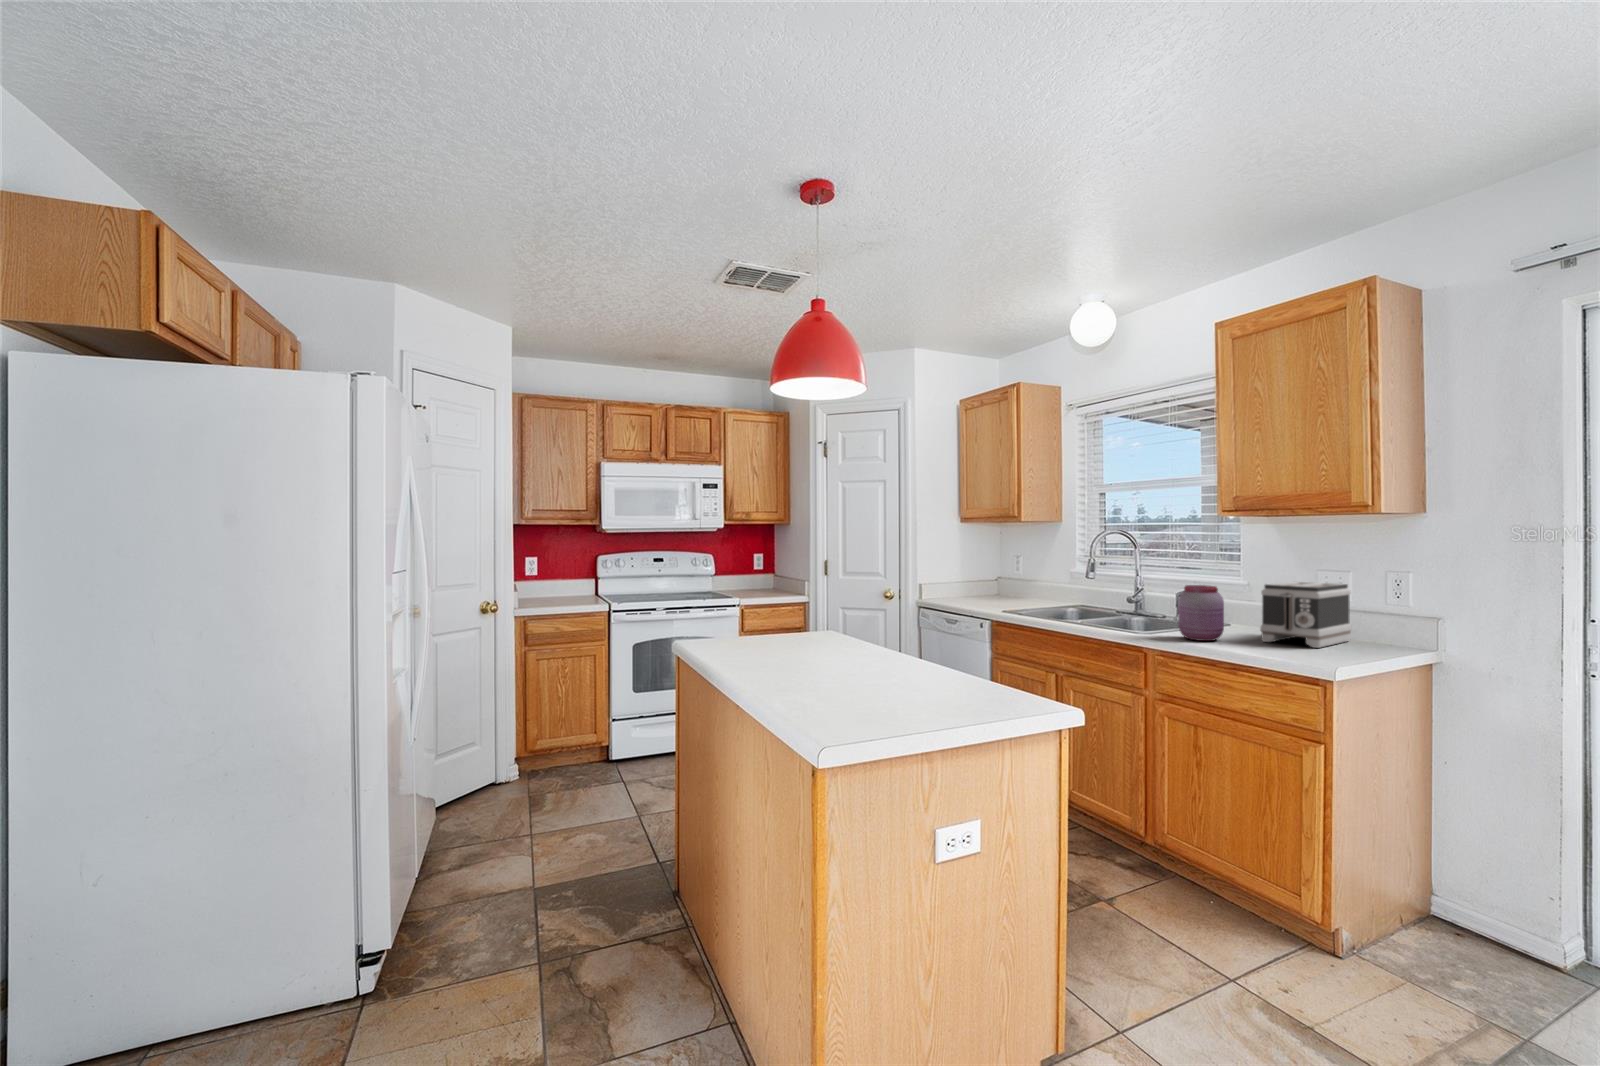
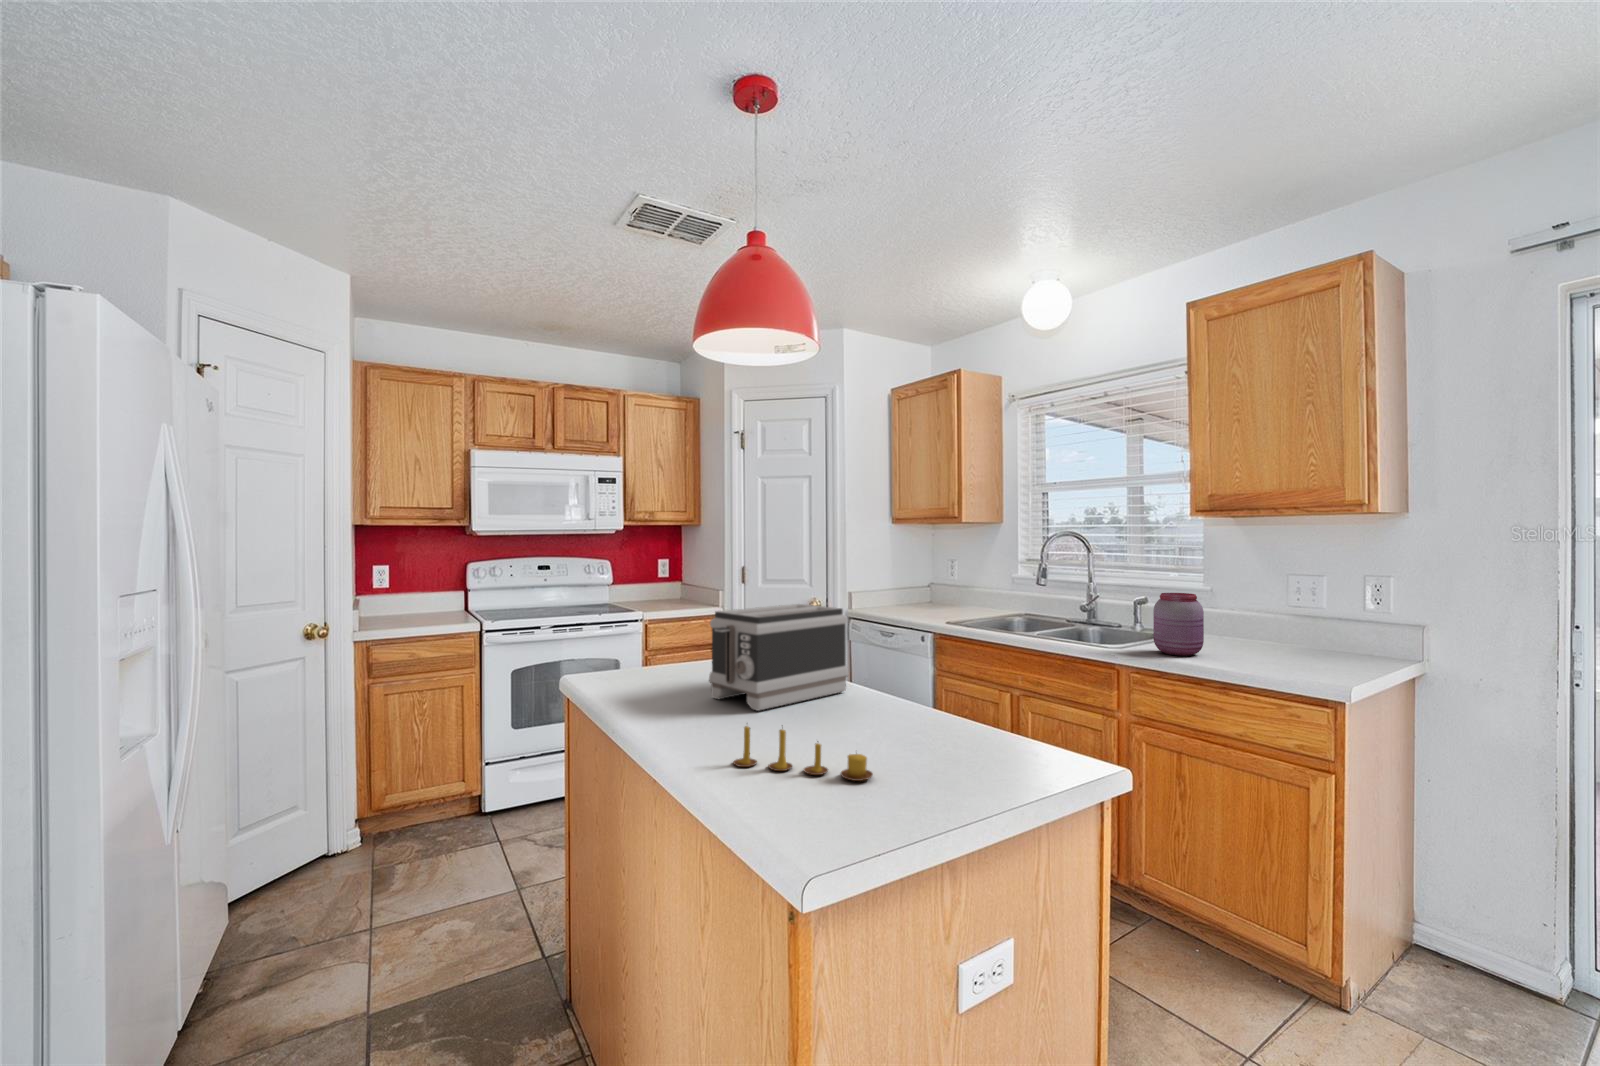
toaster: present [1260,582,1352,648] -> present [709,604,848,710]
candle: none [785,665,882,707] -> present [733,726,873,781]

